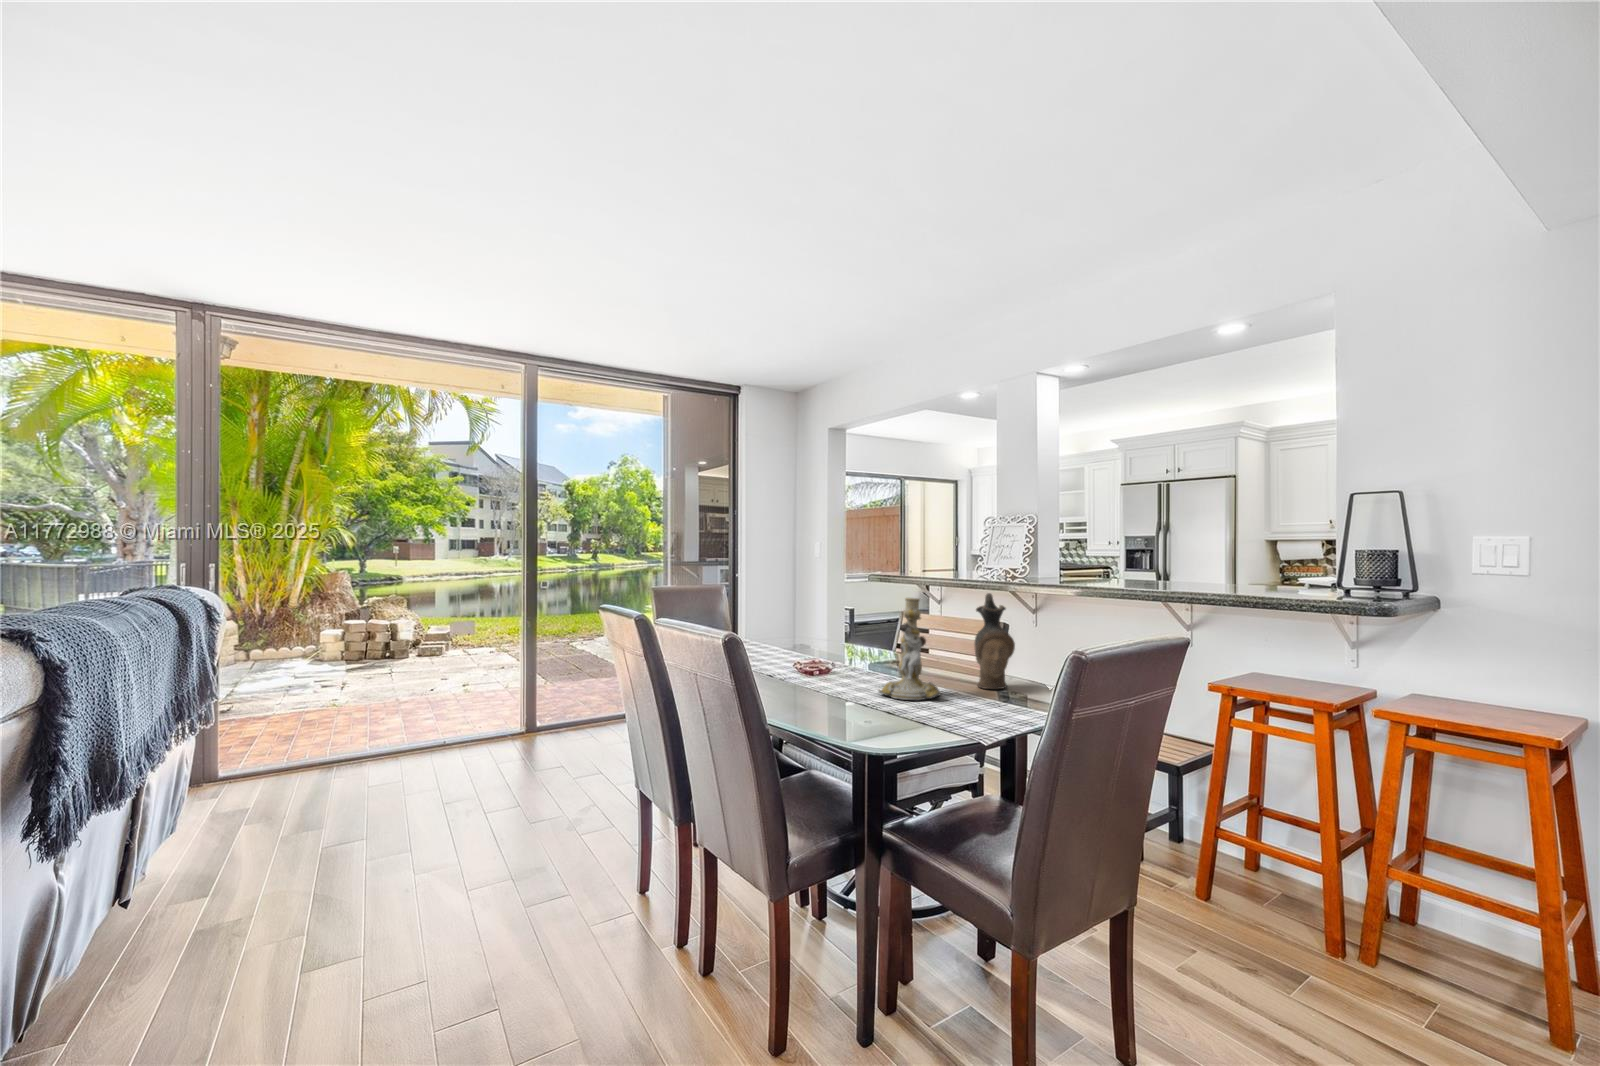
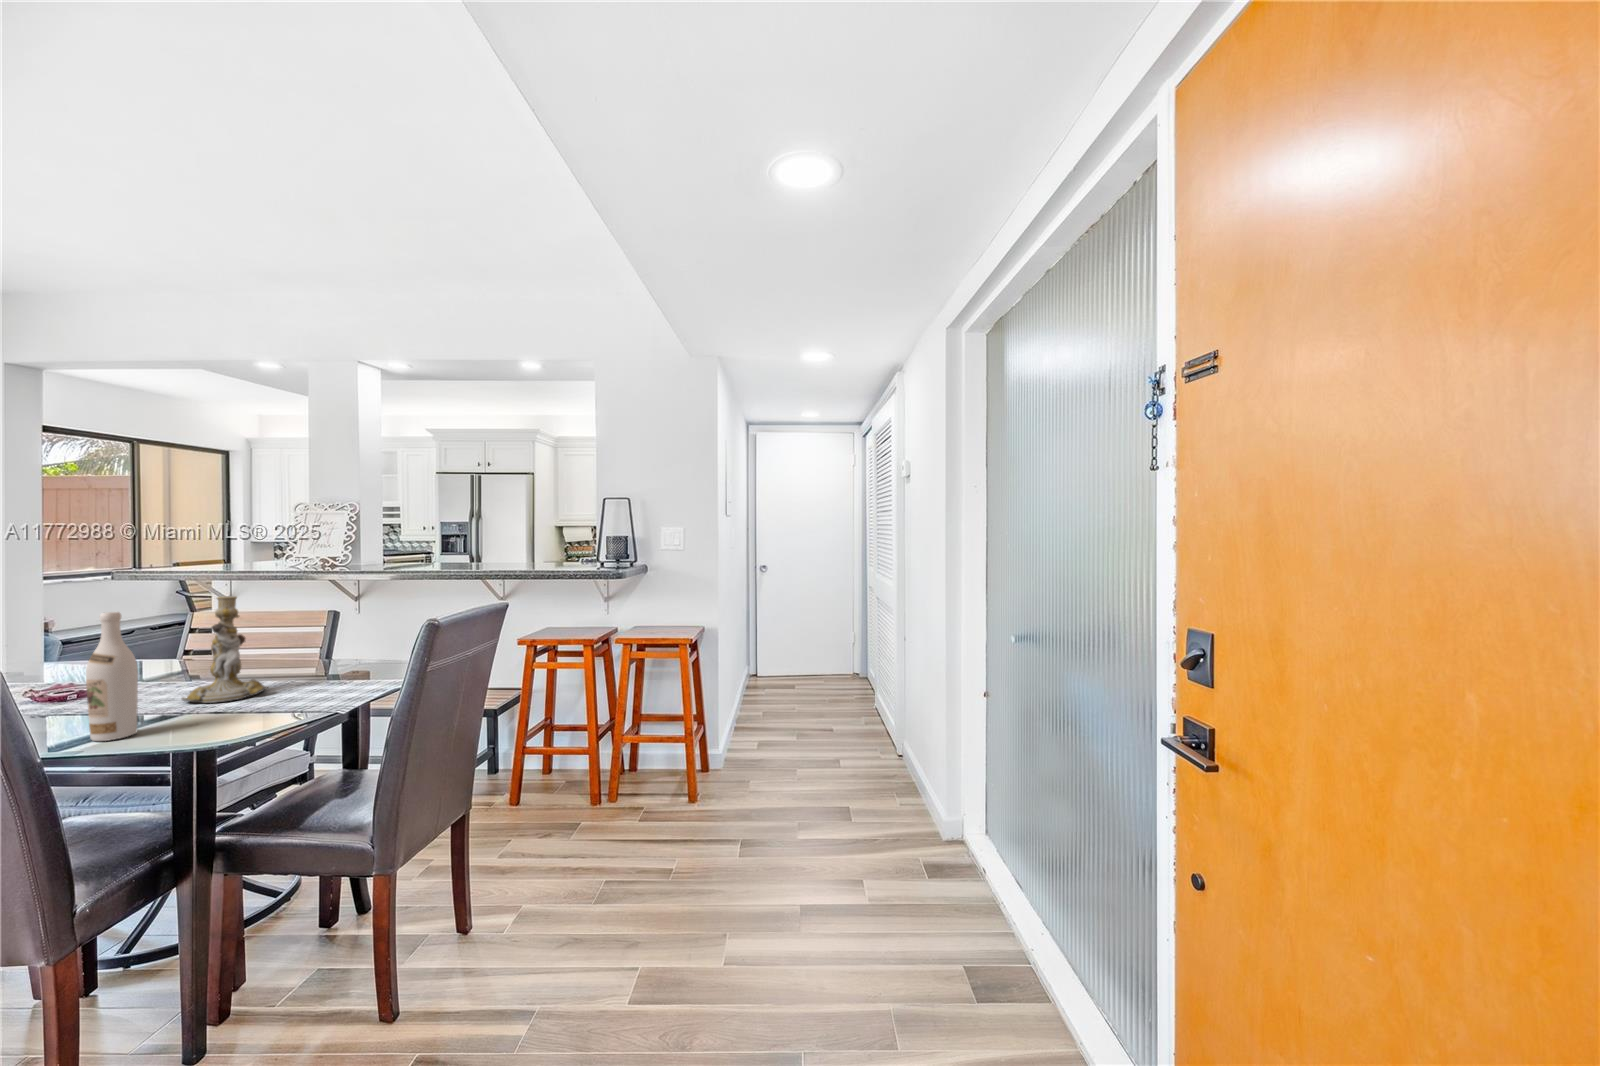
ceramic pitcher: present [975,593,1015,689] -> none [303,585,348,676]
wine bottle: none [810,604,841,718] -> present [86,612,138,741]

